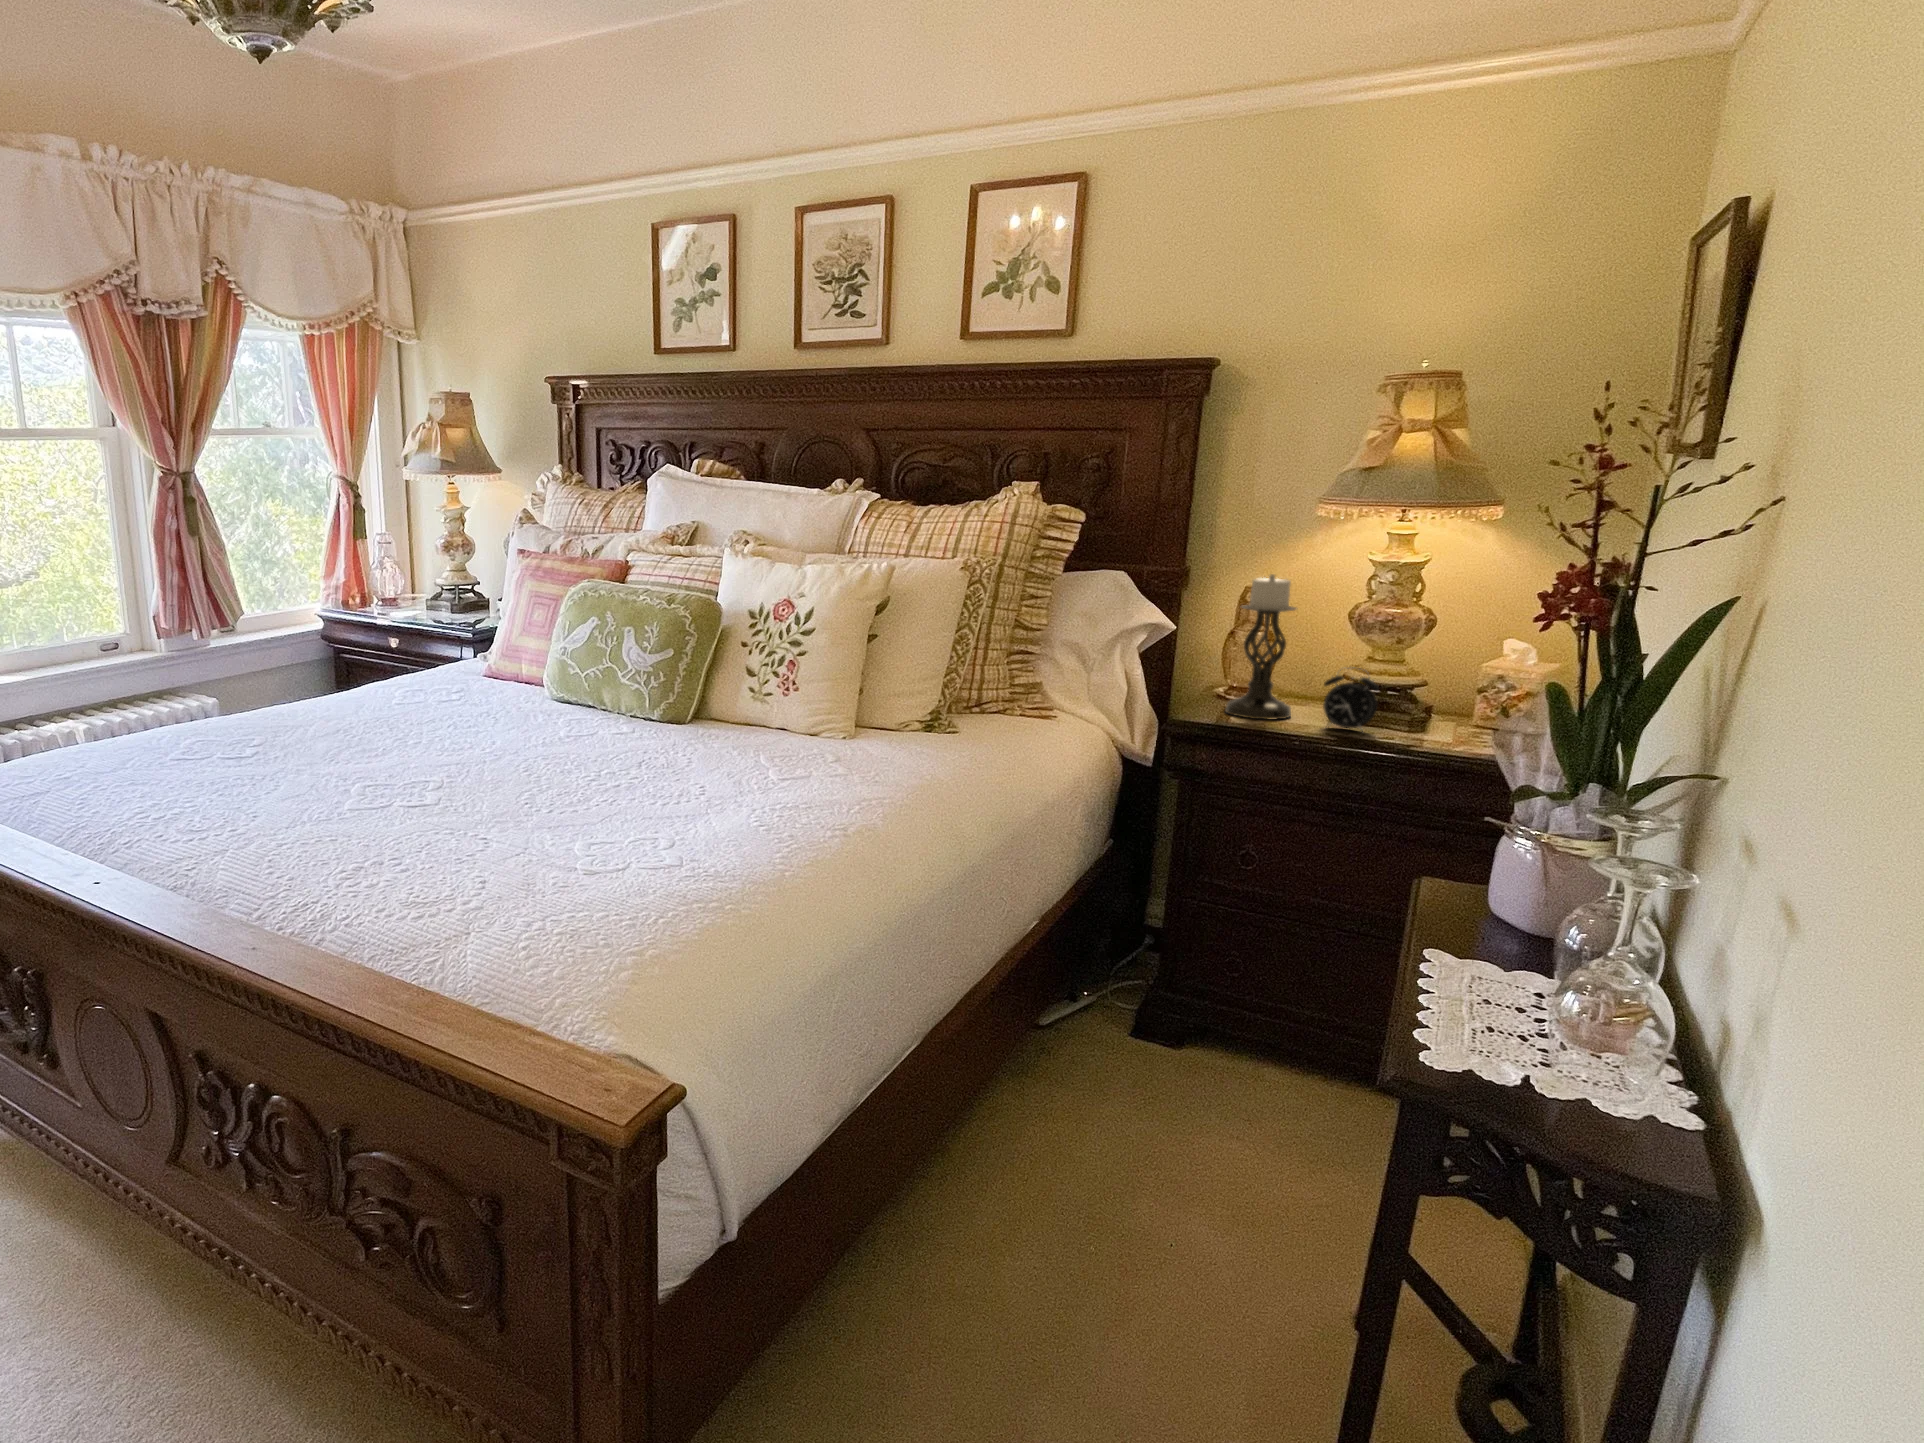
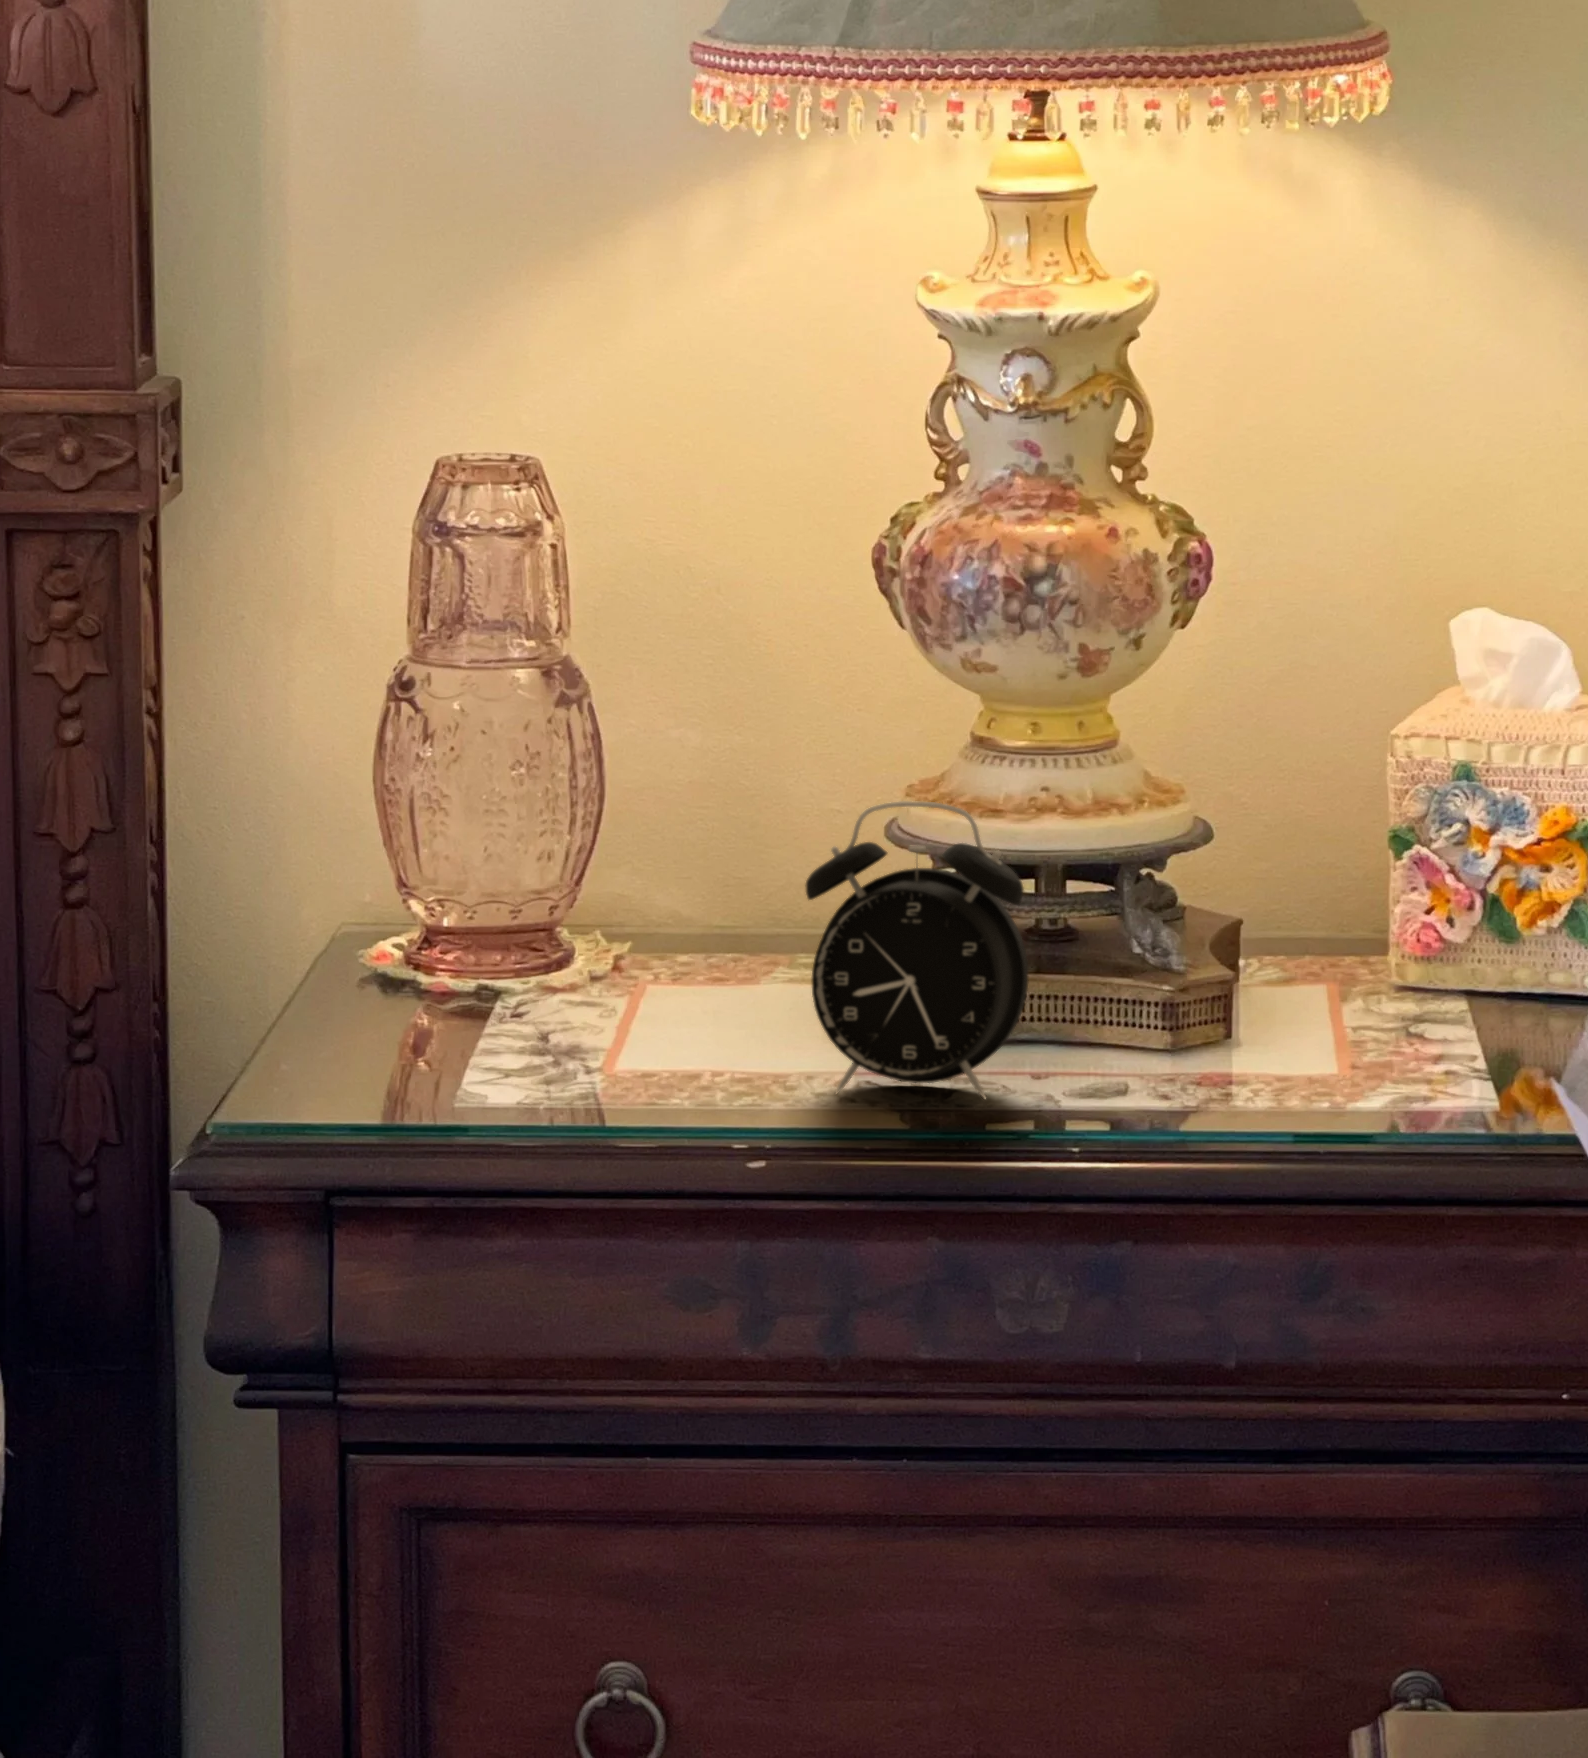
candle holder: present [1226,574,1296,719] -> none [422,391,704,1079]

